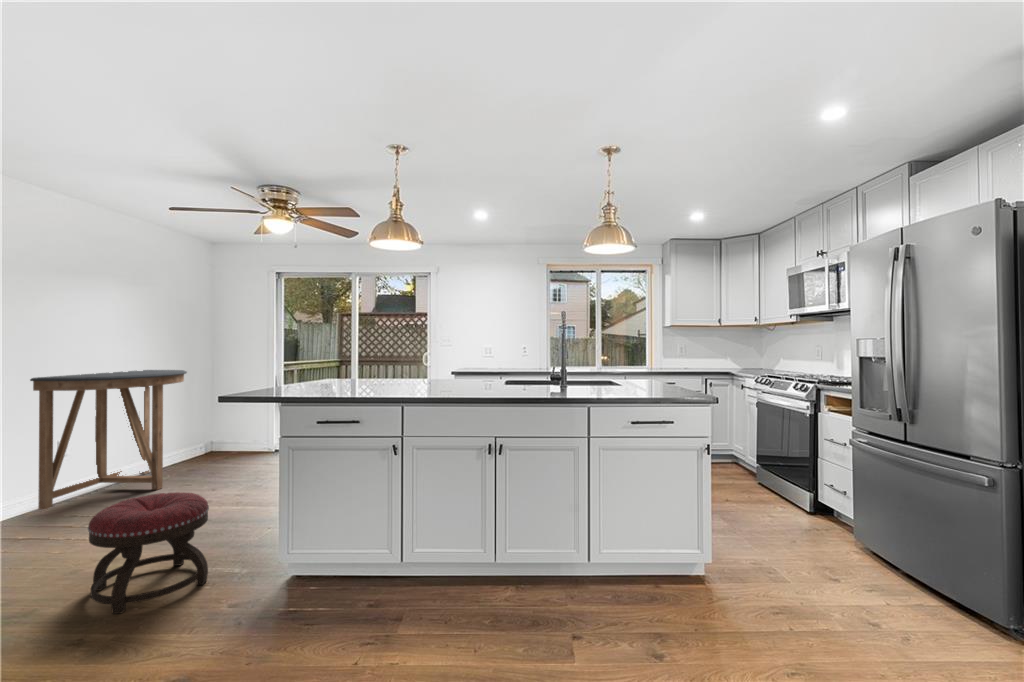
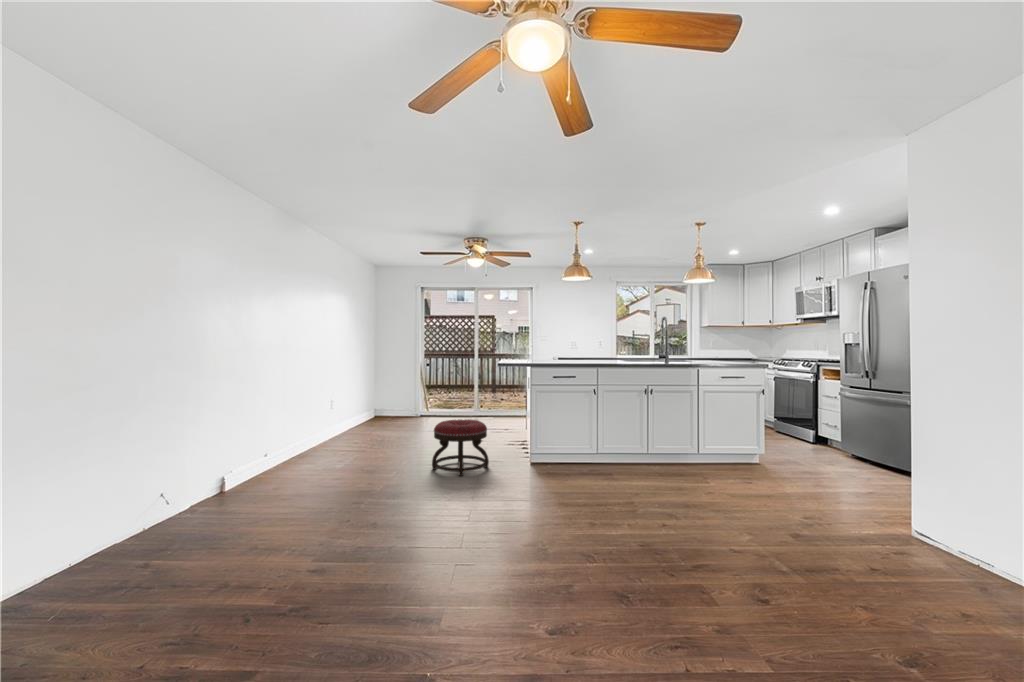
console table: present [30,370,187,510] -> none [322,356,390,442]

